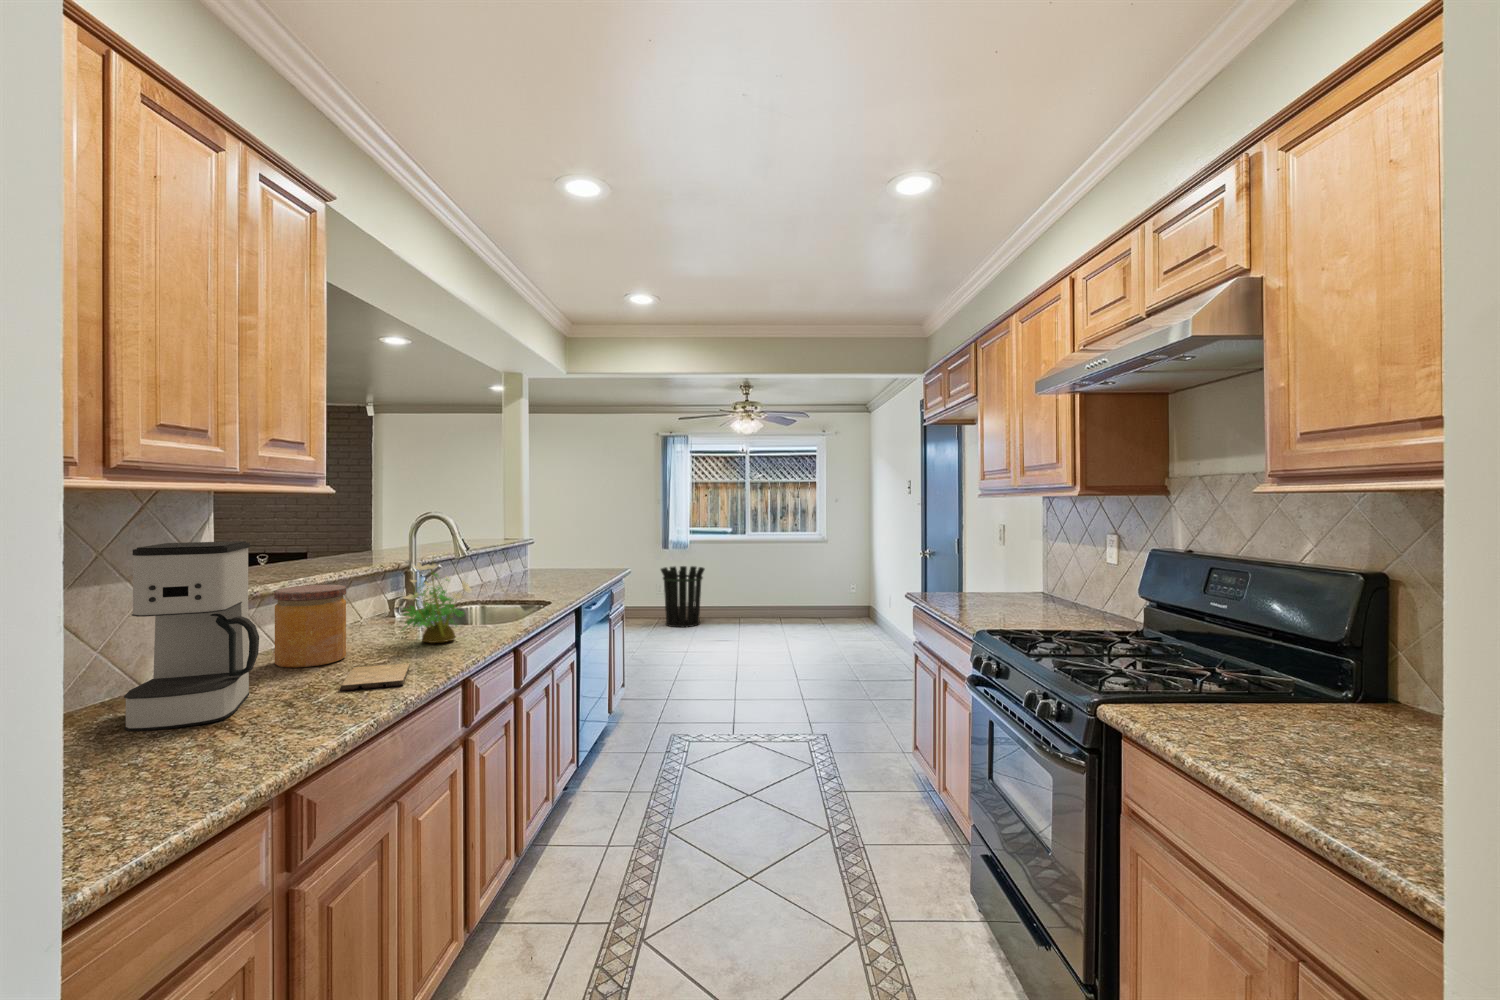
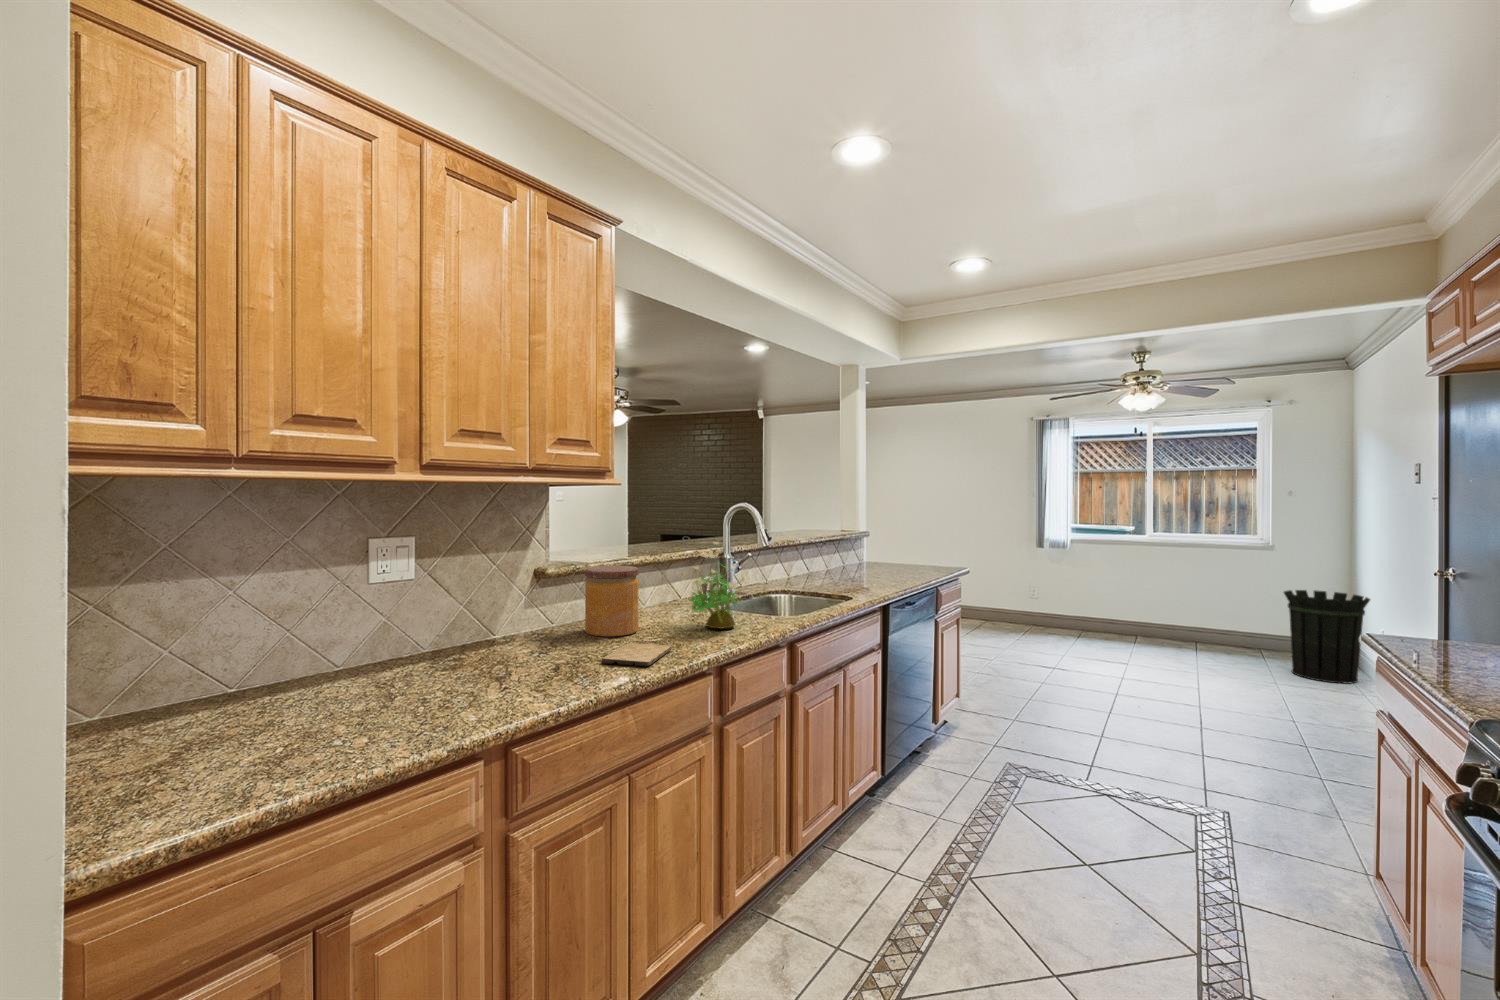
coffee maker: present [124,541,259,731] -> none [448,525,543,675]
waste bin: present [661,566,705,627] -> present [1284,590,1370,684]

